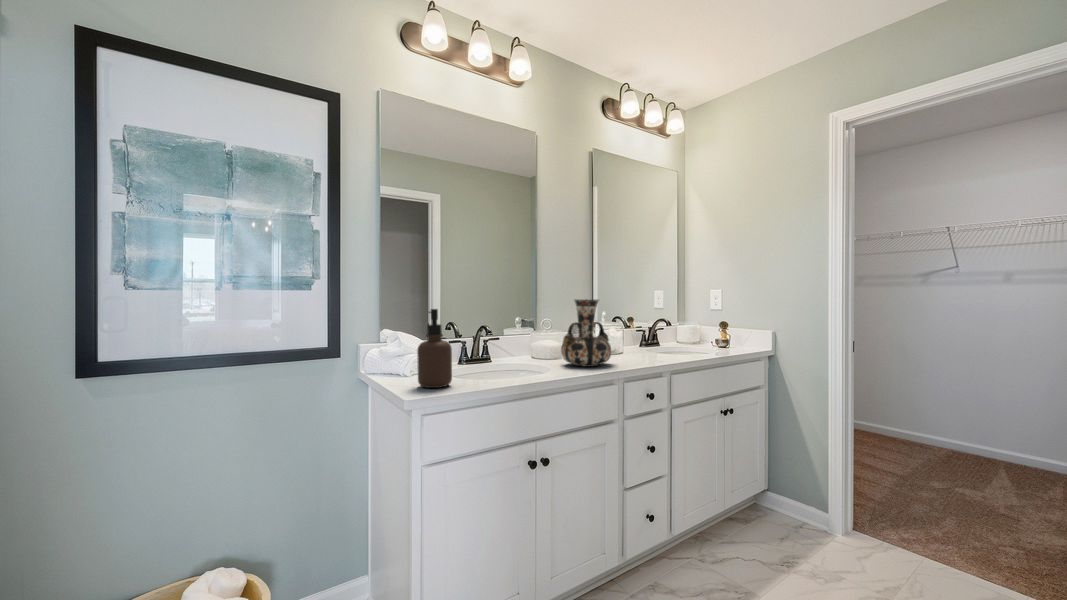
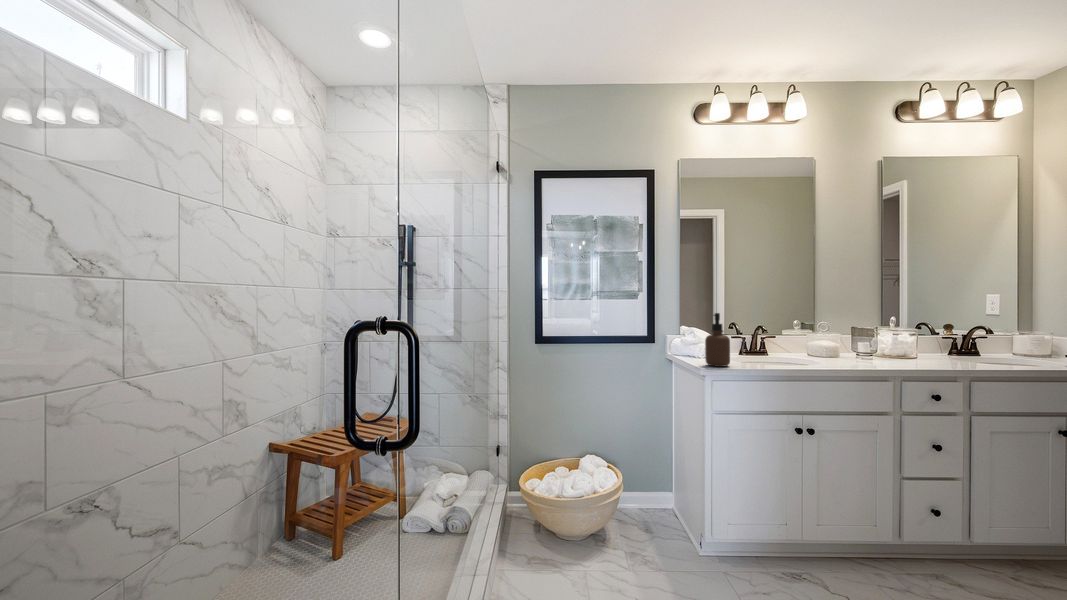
decorative vase: present [561,299,611,367] -> none [834,306,889,365]

